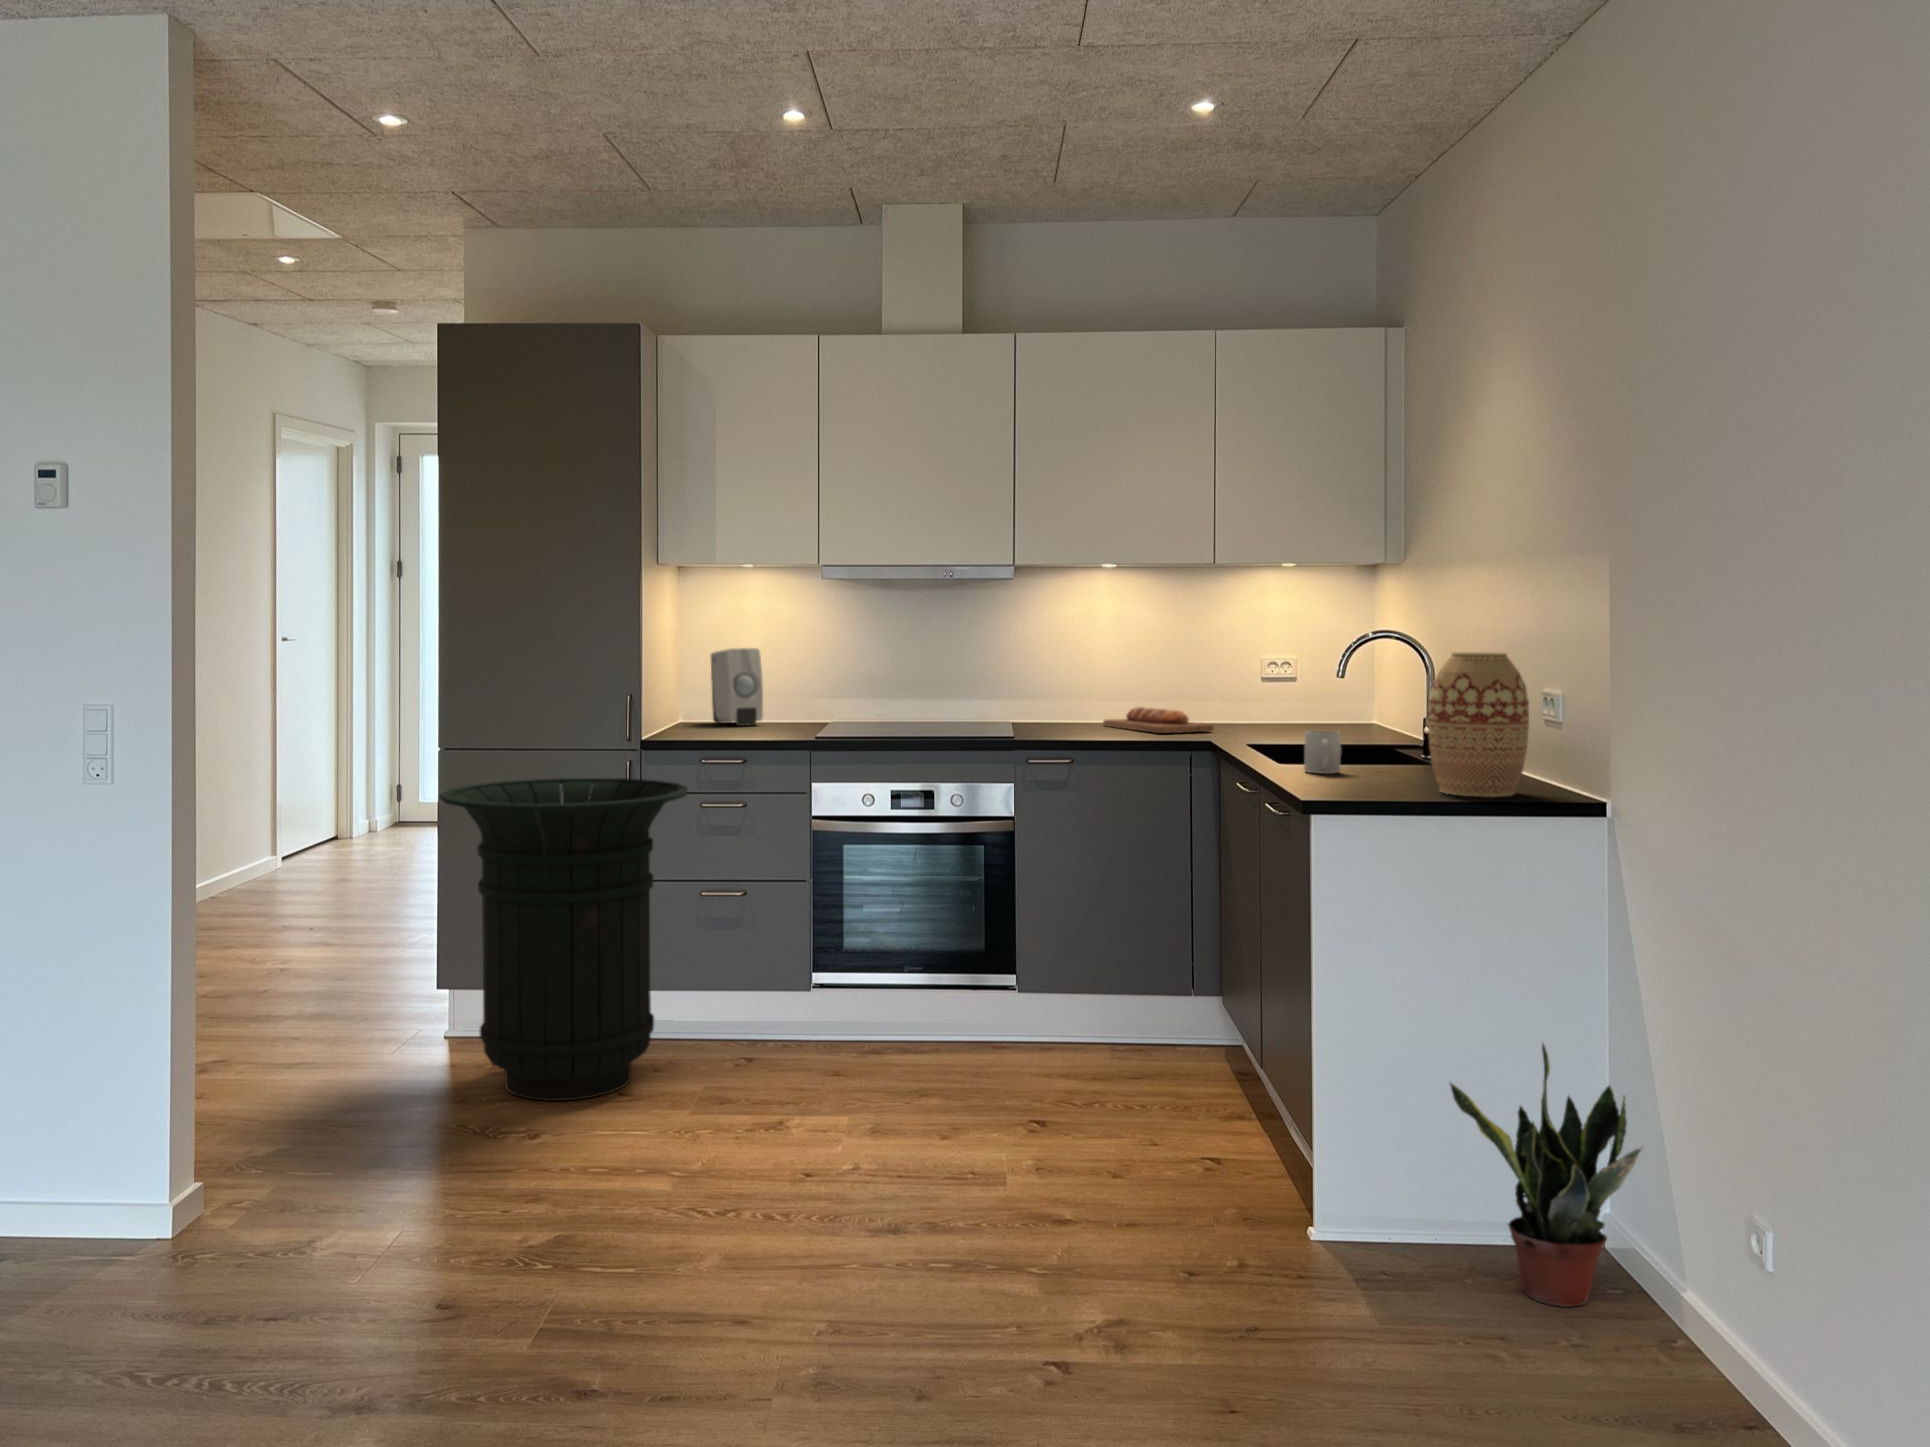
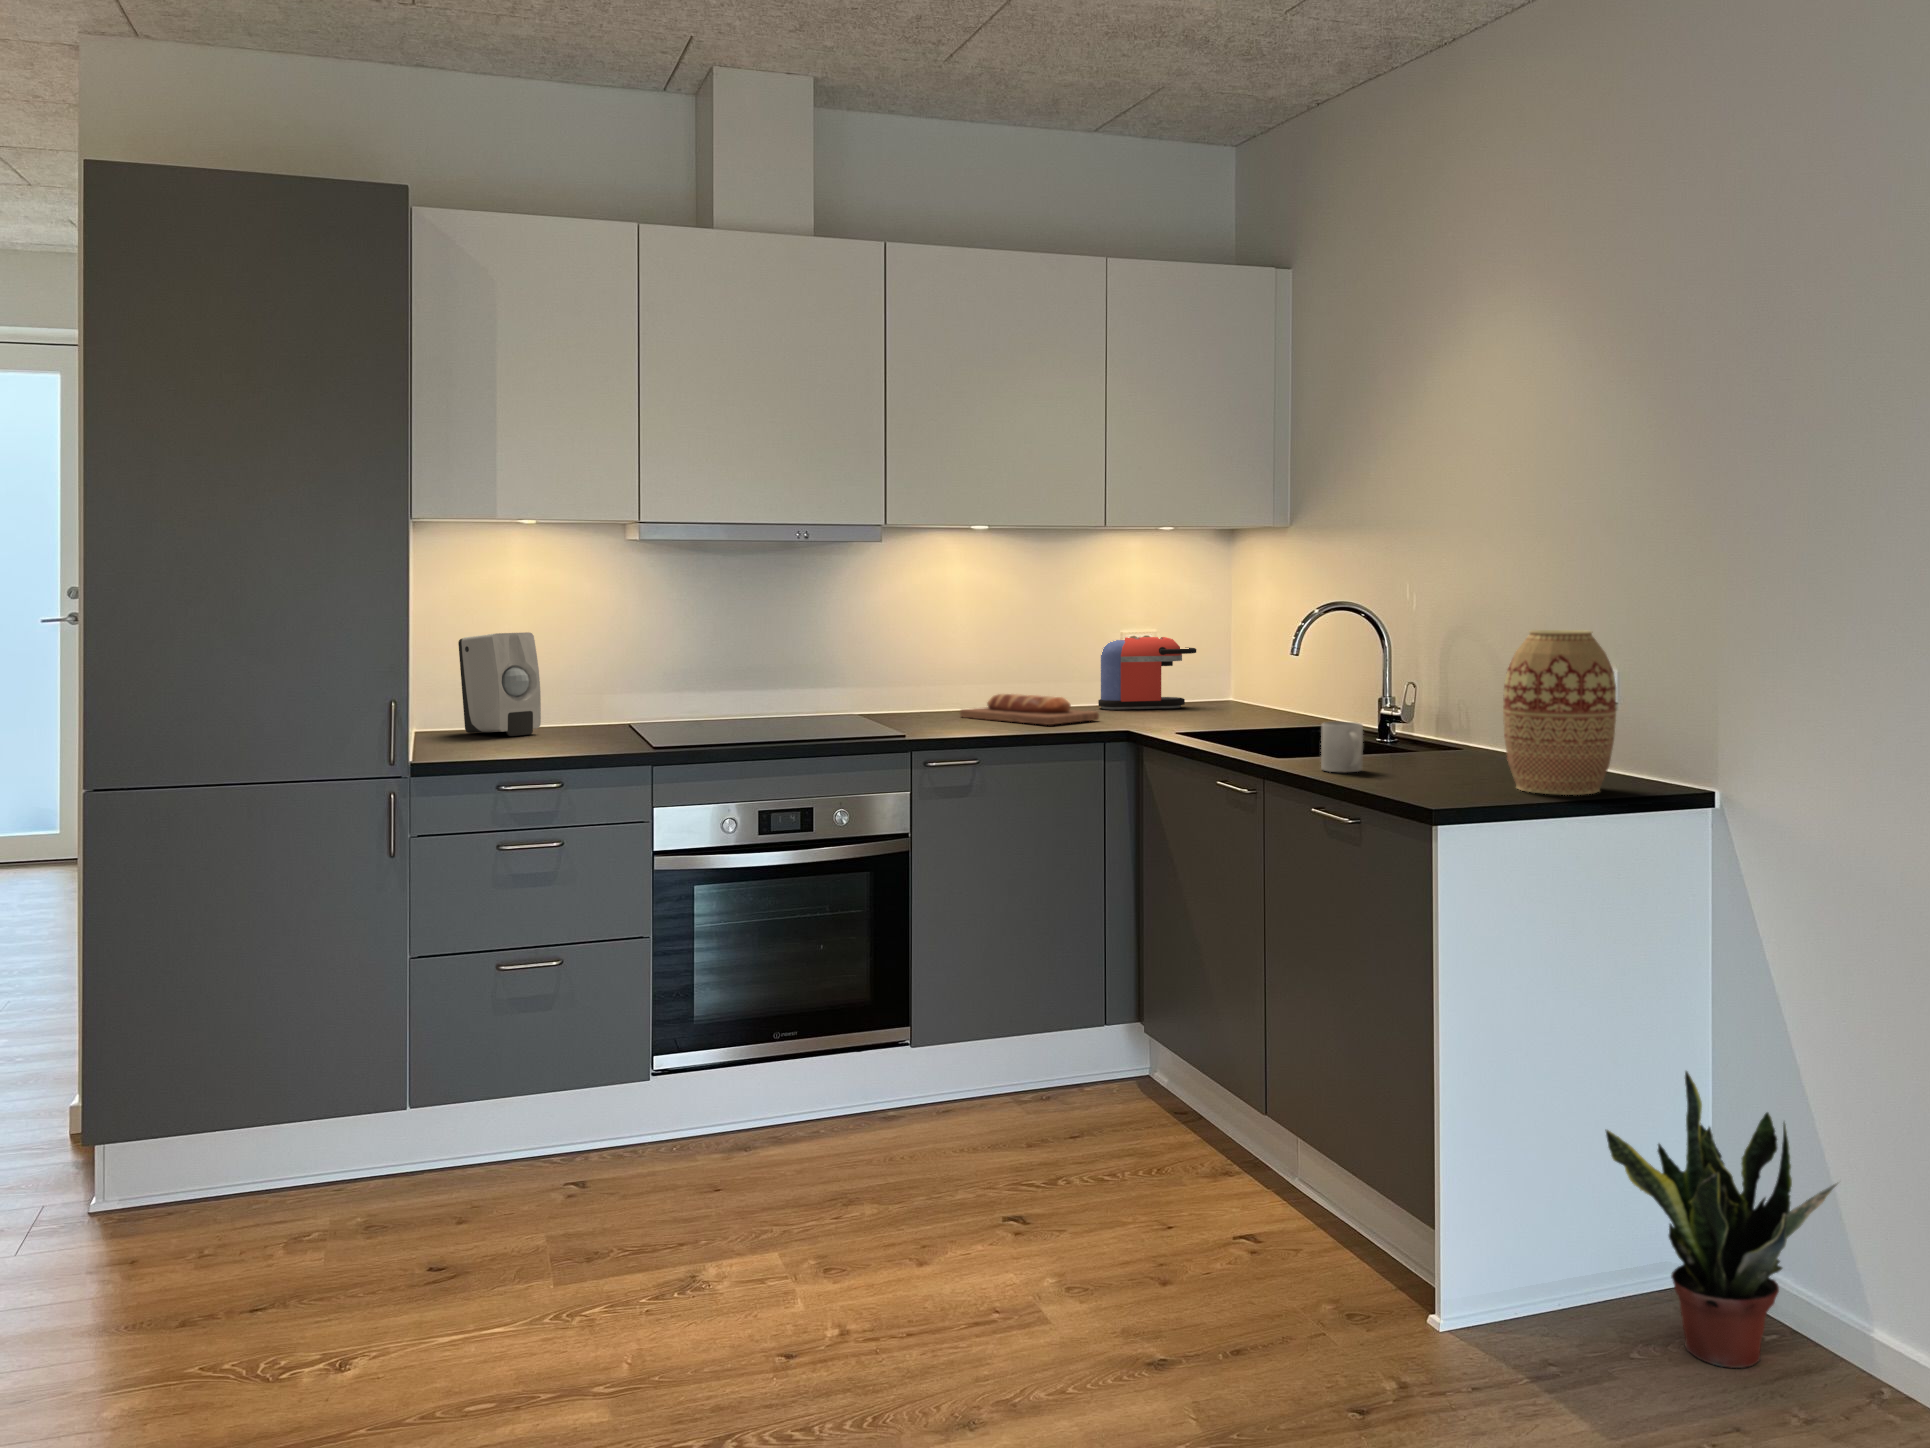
coffee maker: none [1239,662,1332,726] -> present [1098,637,1196,710]
trash can: present [439,778,688,1101] -> none [130,820,516,1303]

